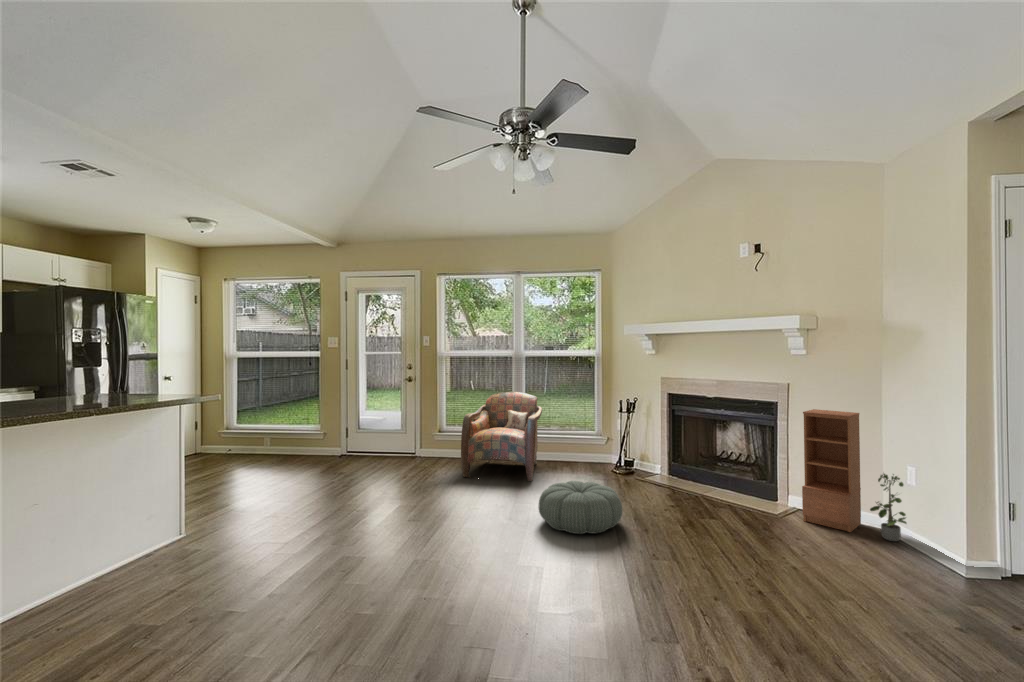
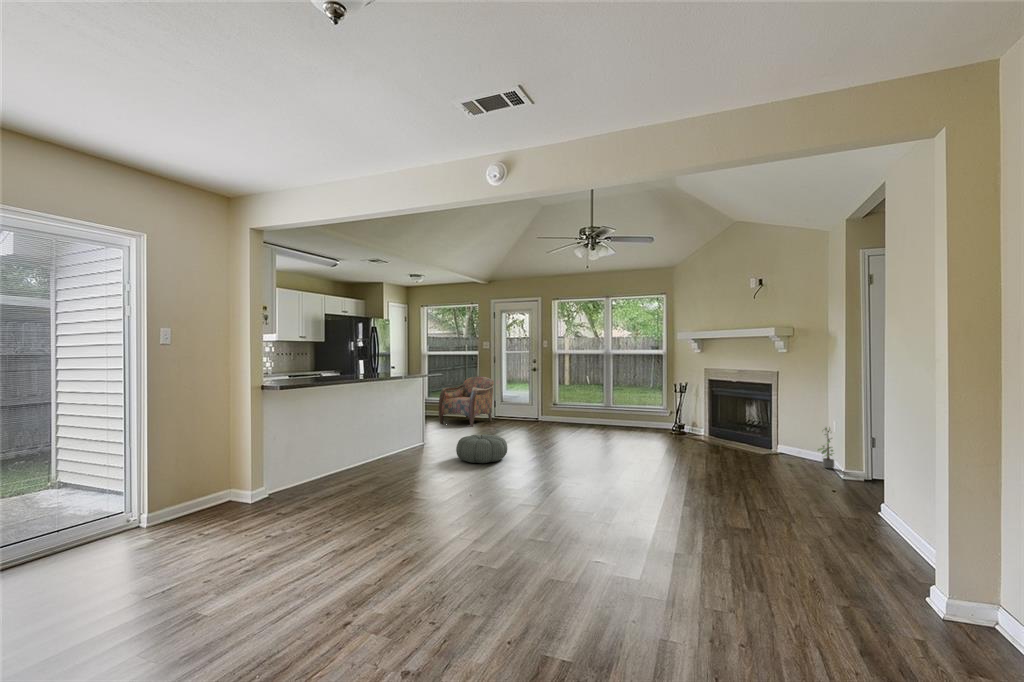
armchair: present [461,391,542,481] -> present [439,376,494,427]
bookcase: present [802,409,861,532] -> none [779,388,819,464]
pouf: present [539,481,622,534] -> present [456,434,507,463]

